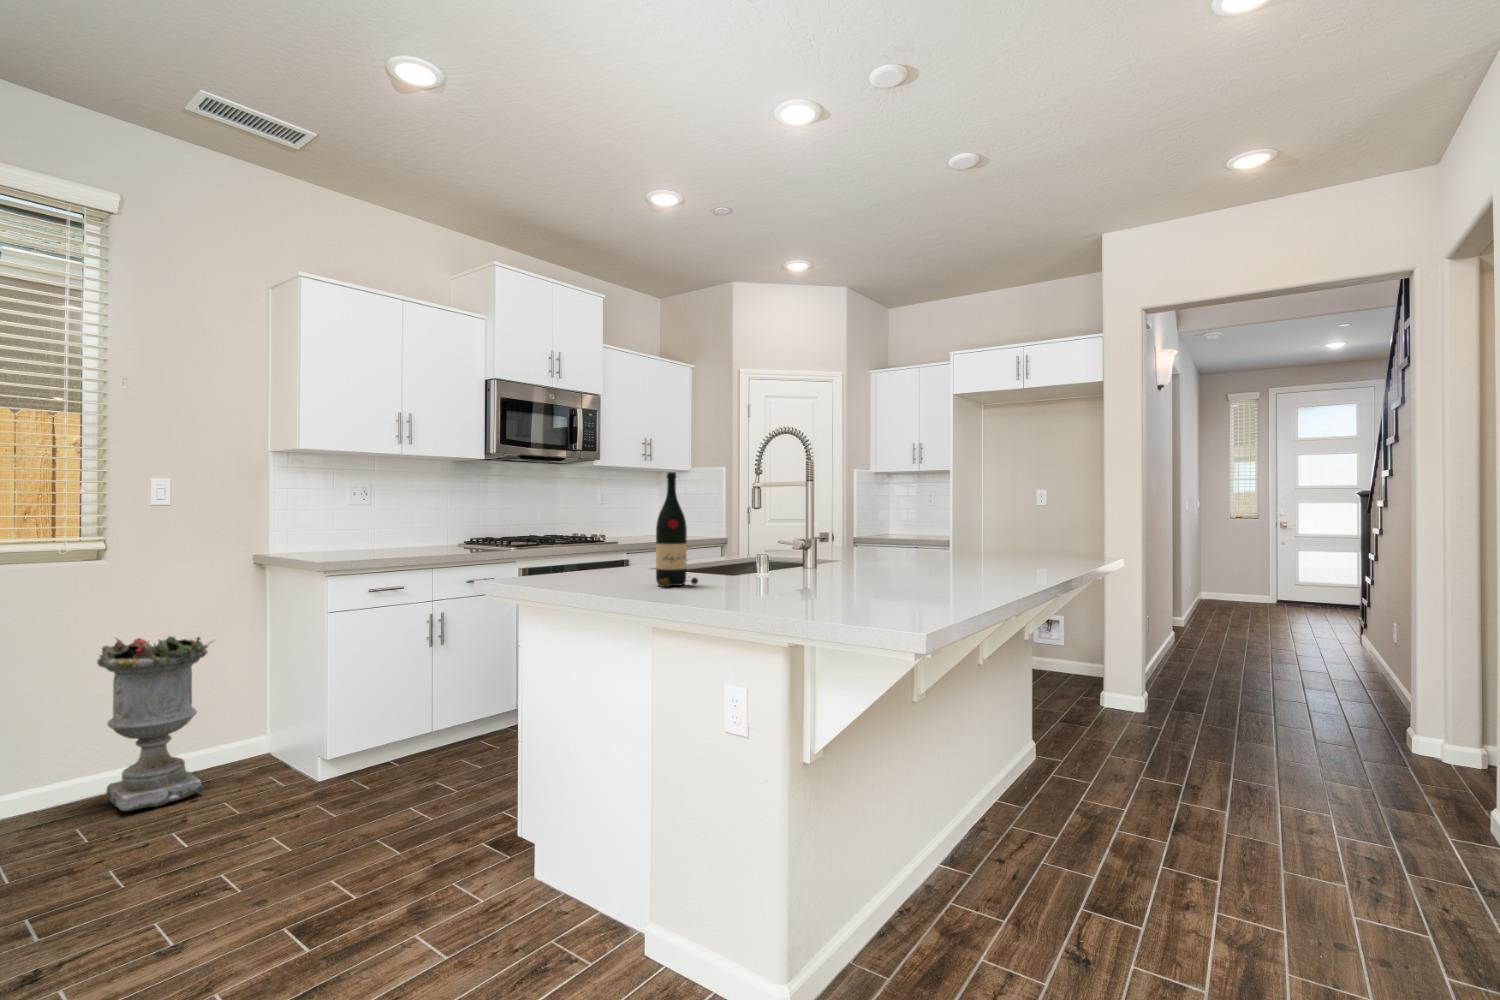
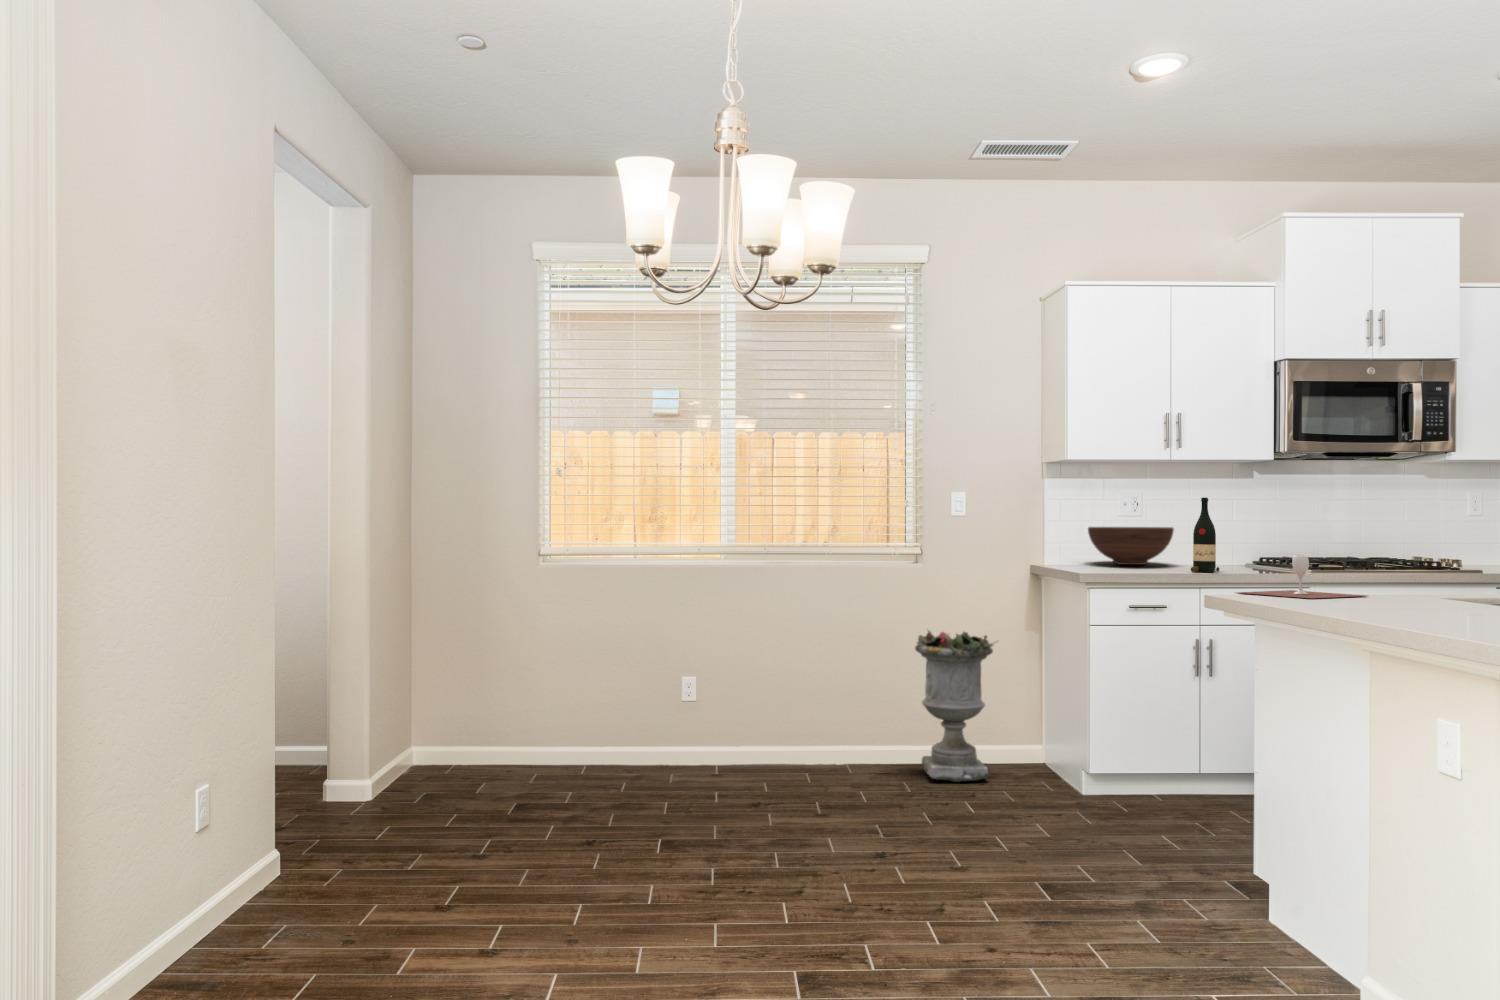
wine bottle: present [656,472,698,587] -> present [1191,498,1220,572]
fruit bowl: none [318,516,403,552] -> present [1088,527,1174,565]
wine glass: none [521,546,631,588] -> present [1237,555,1367,599]

